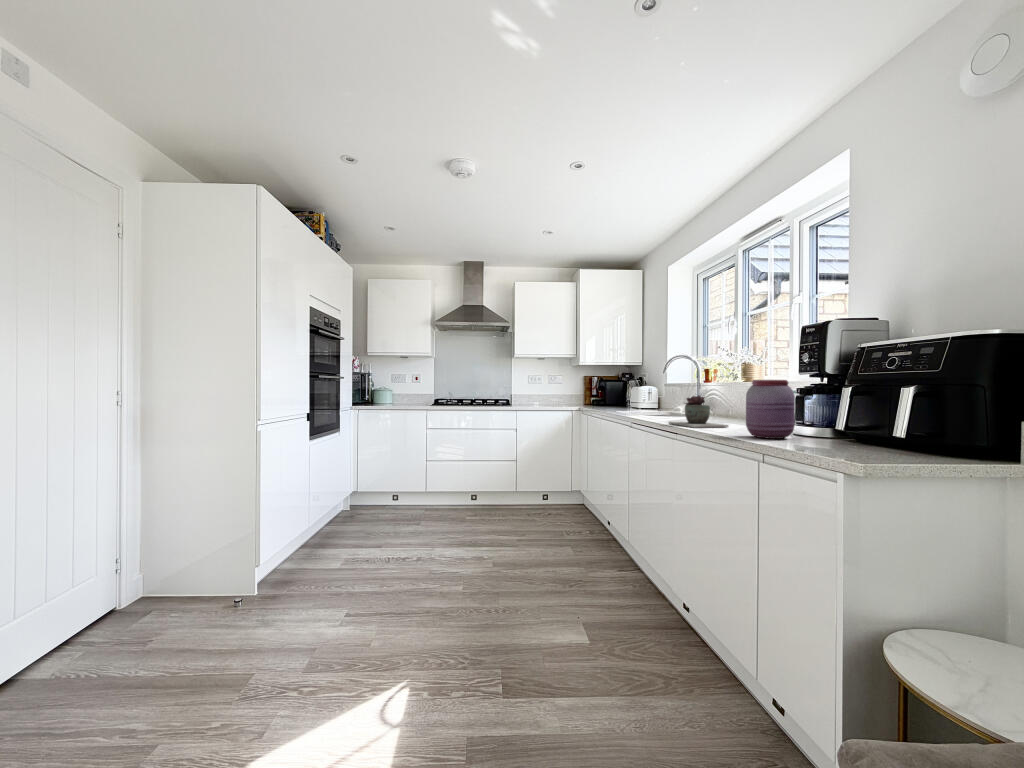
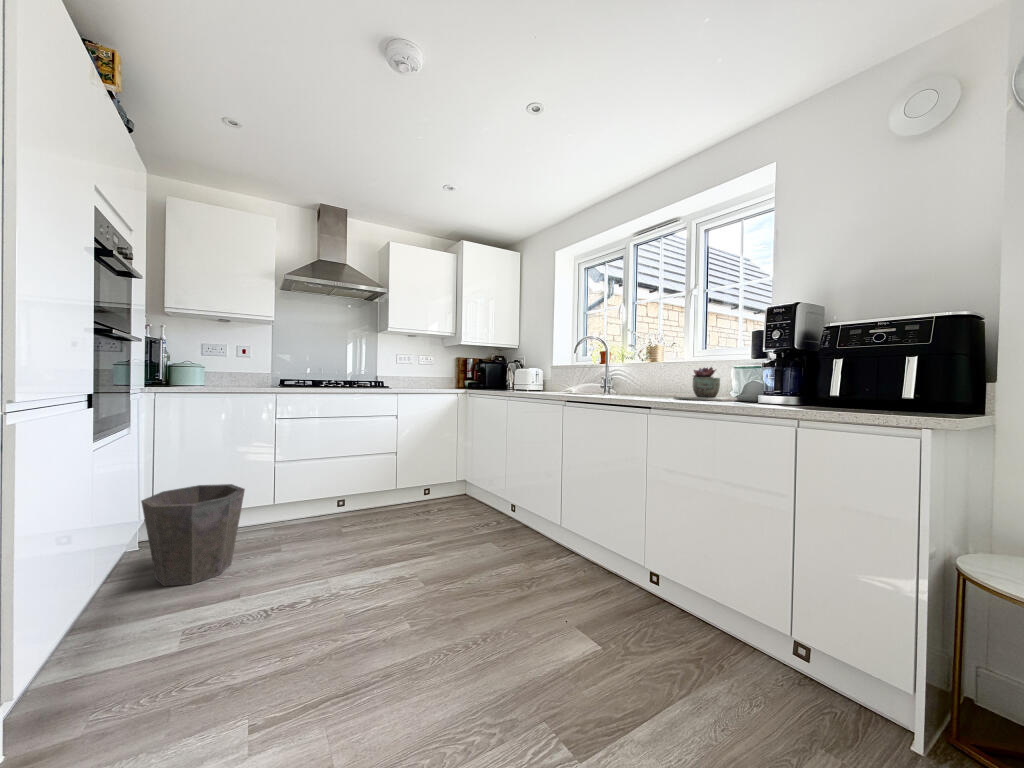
jar: present [746,380,795,439] -> none [829,344,889,408]
waste bin: none [341,472,395,533] -> present [141,484,245,586]

